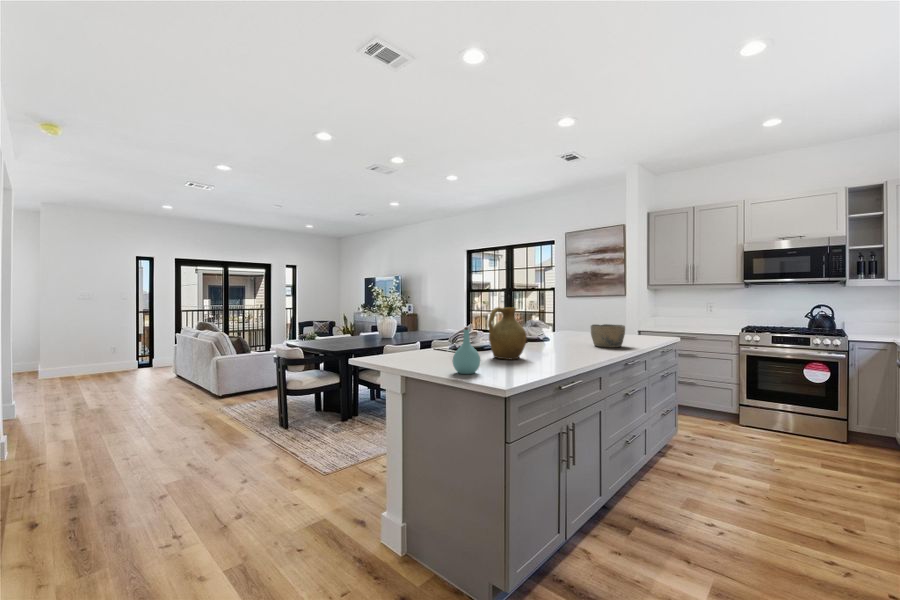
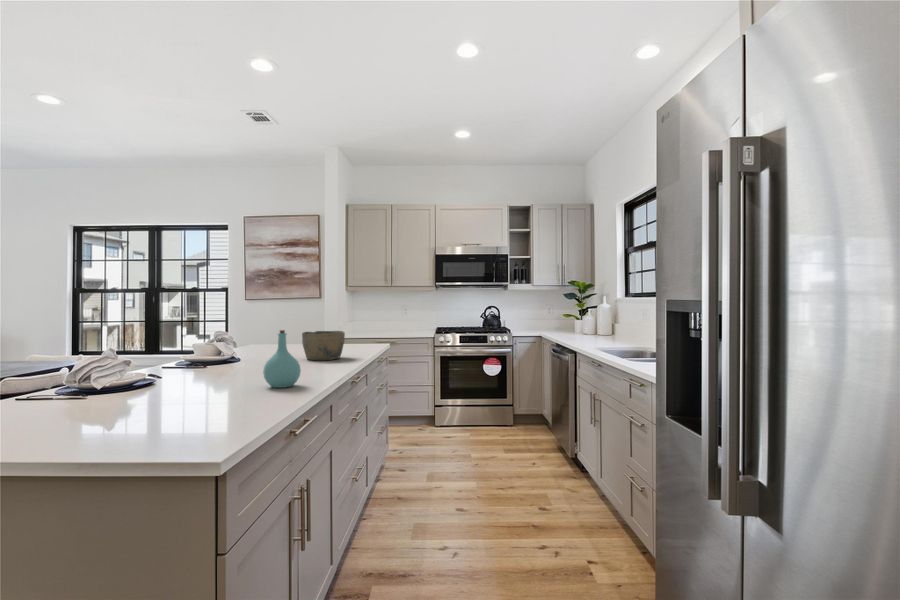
pitcher: present [488,307,527,359] -> none [158,309,227,394]
bottle: present [453,327,480,374] -> present [263,330,301,388]

